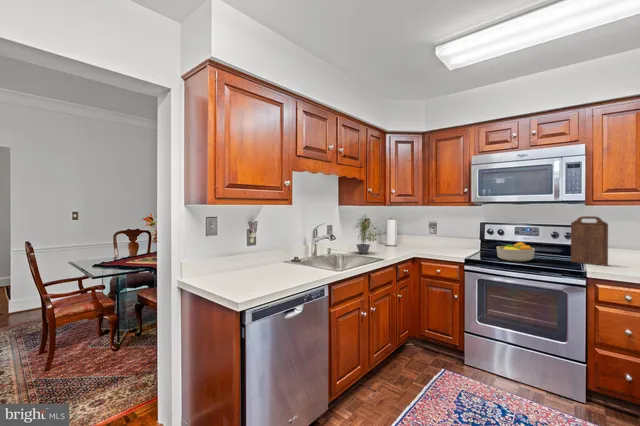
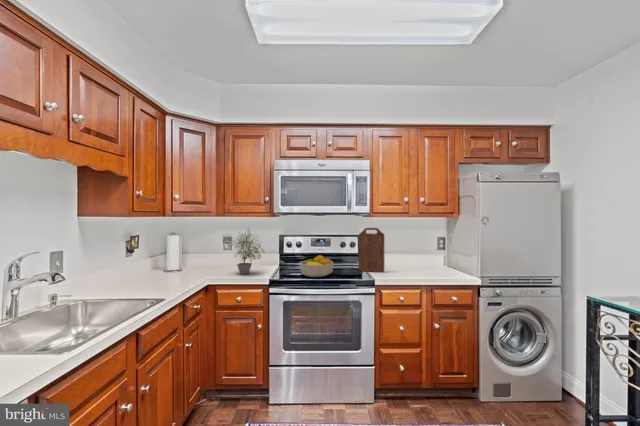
potted plant: present [356,220,376,254] -> present [233,233,262,274]

